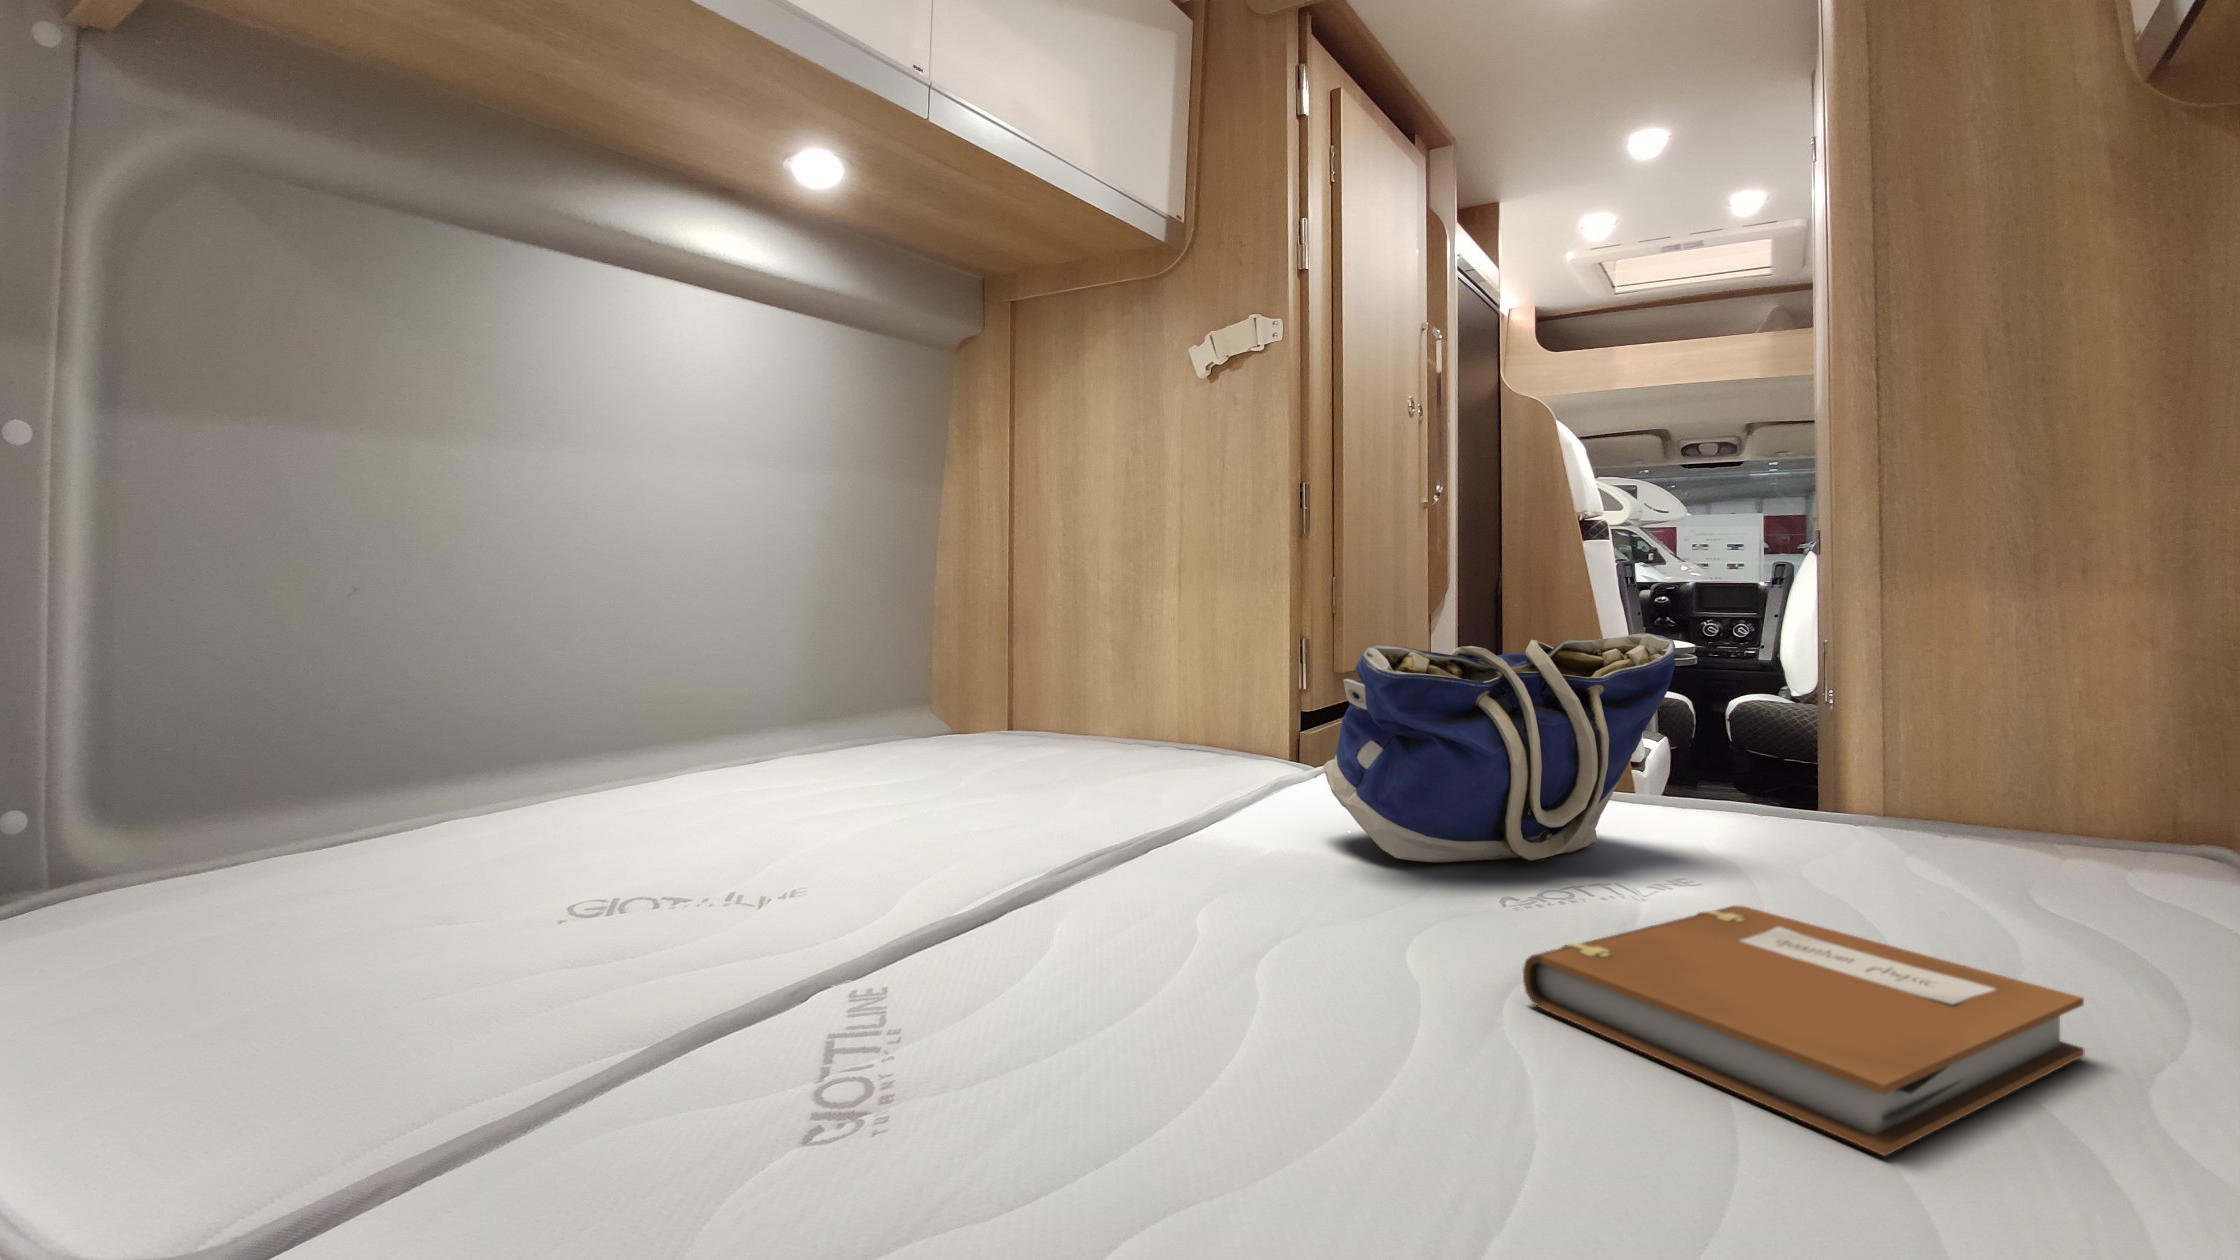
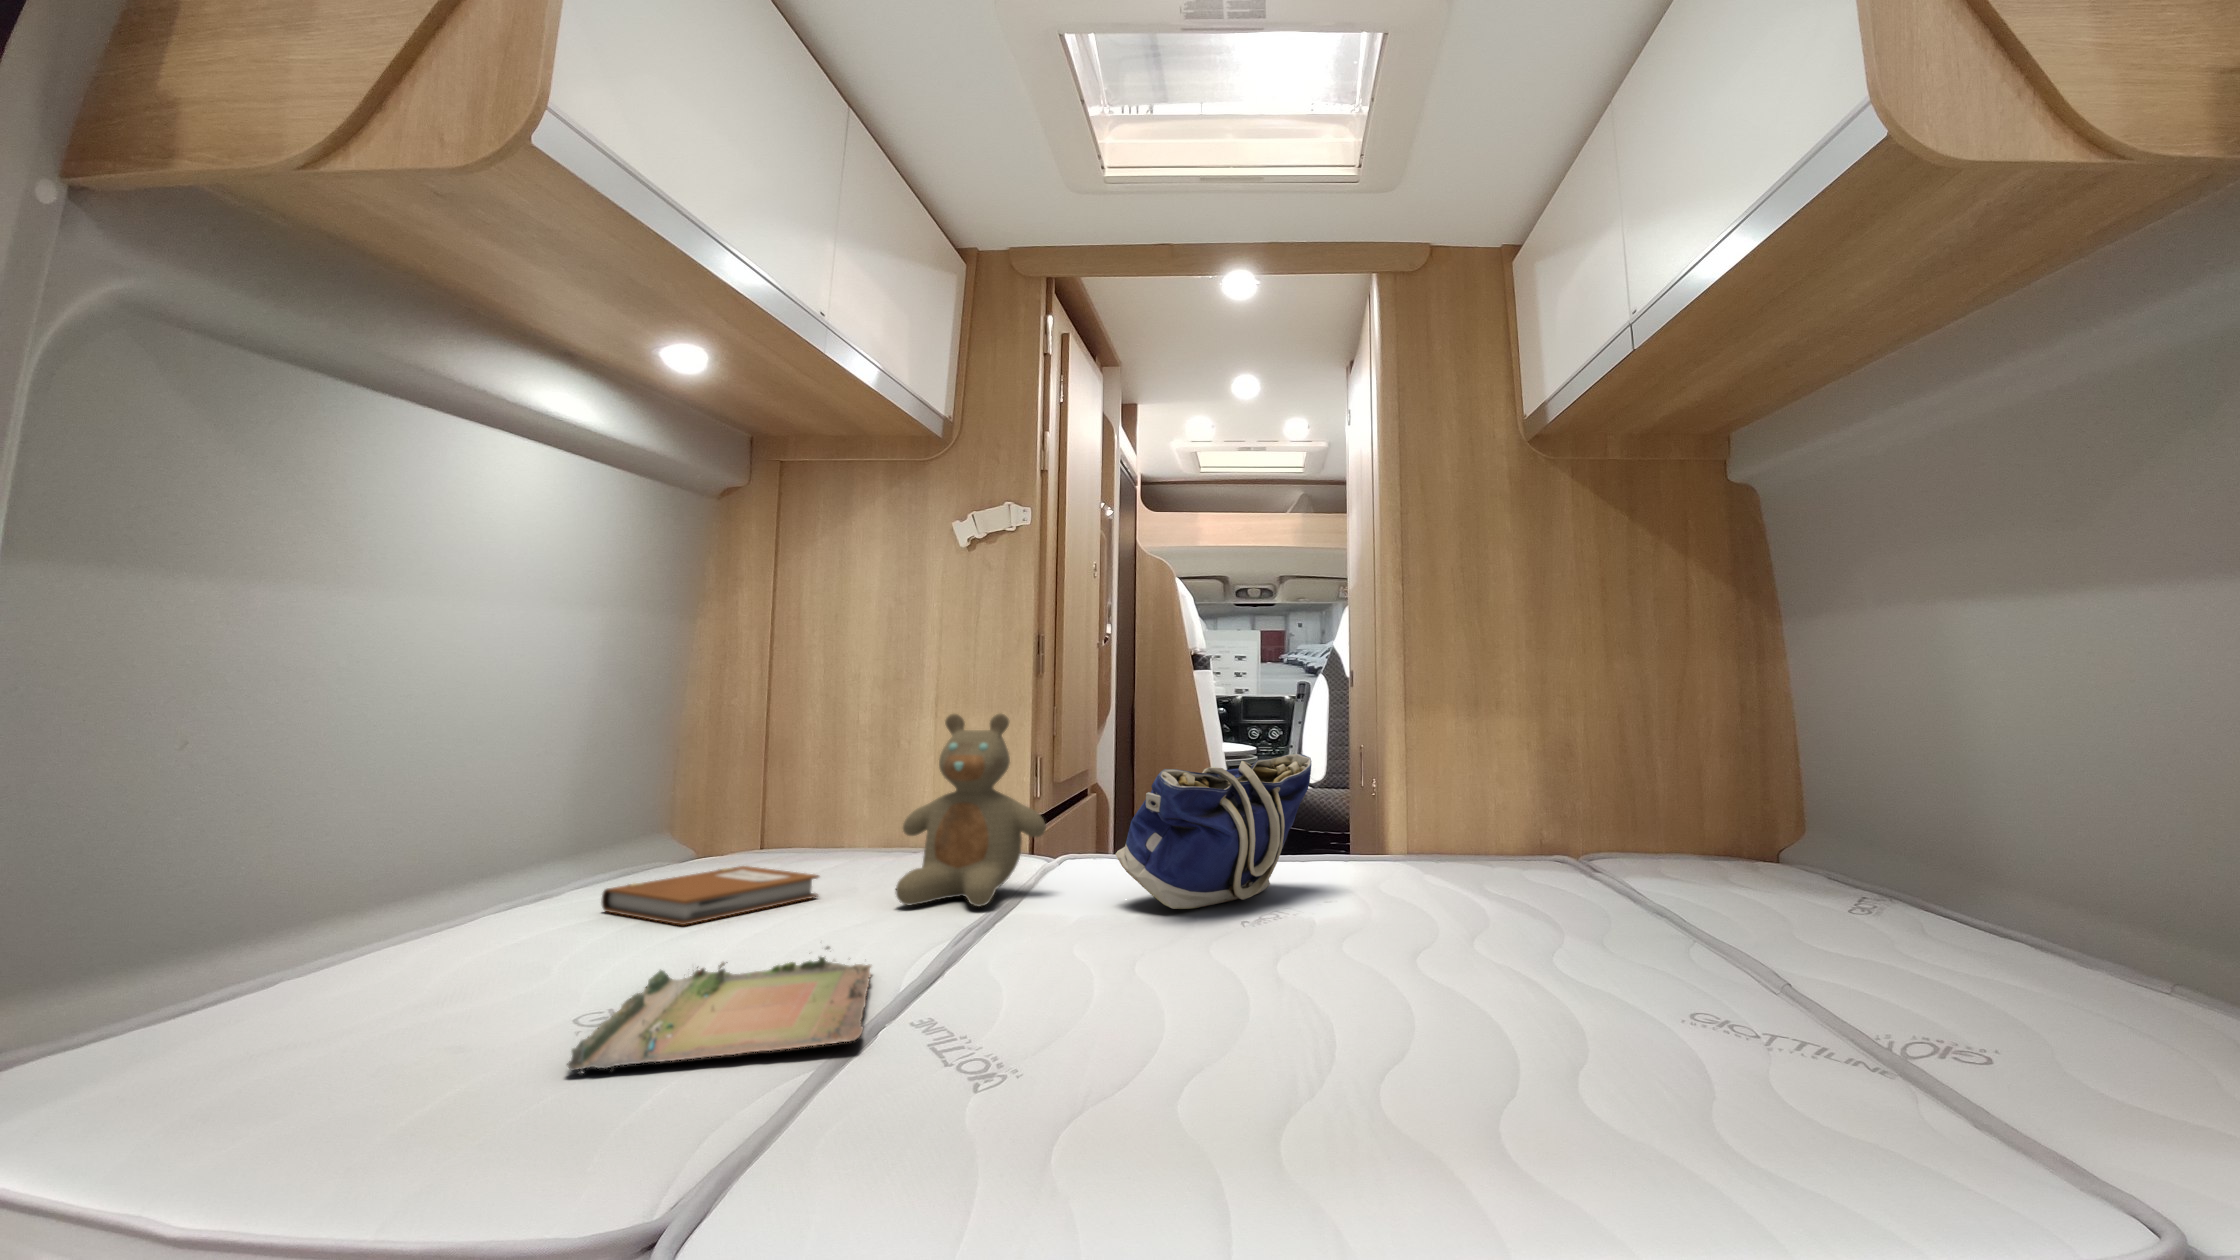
teddy bear: none [1053,567,1247,814] -> present [896,714,1046,907]
tray: none [431,836,910,1001] -> present [567,946,871,1074]
notebook: present [1523,906,2084,1156] -> present [602,866,819,925]

